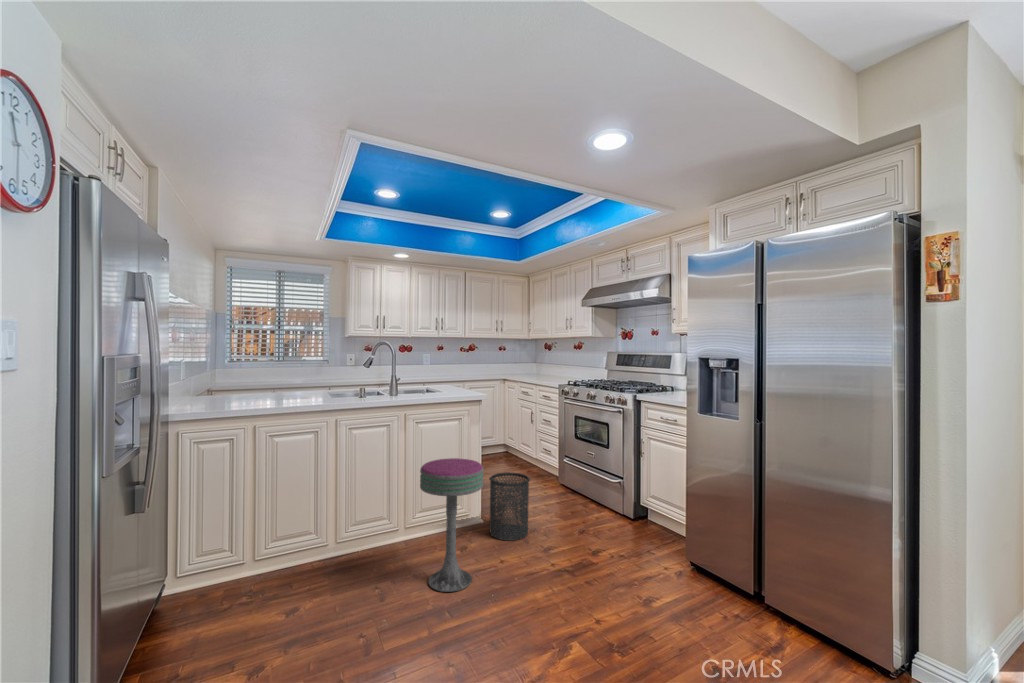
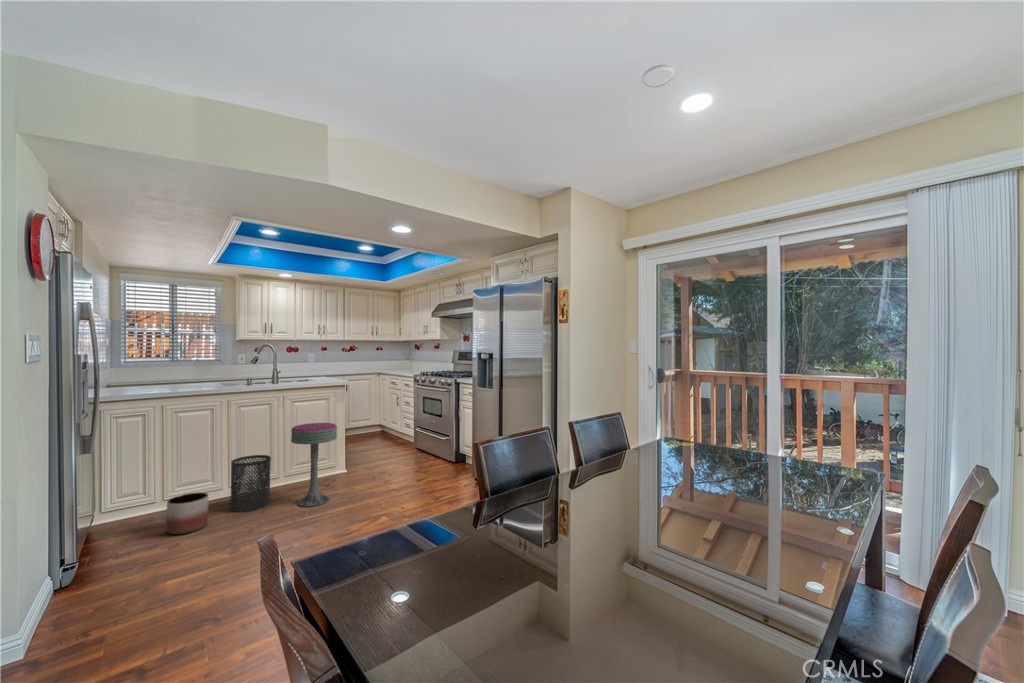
trash can: present [489,472,530,541] -> present [231,455,271,512]
planter: none [251,561,308,632] -> present [166,492,208,534]

